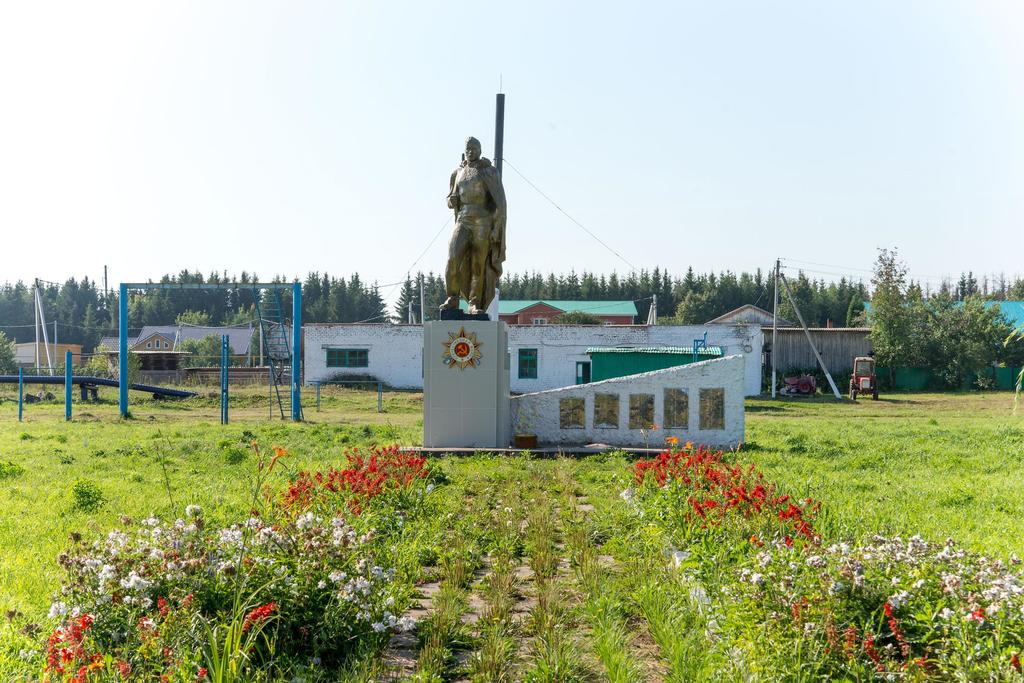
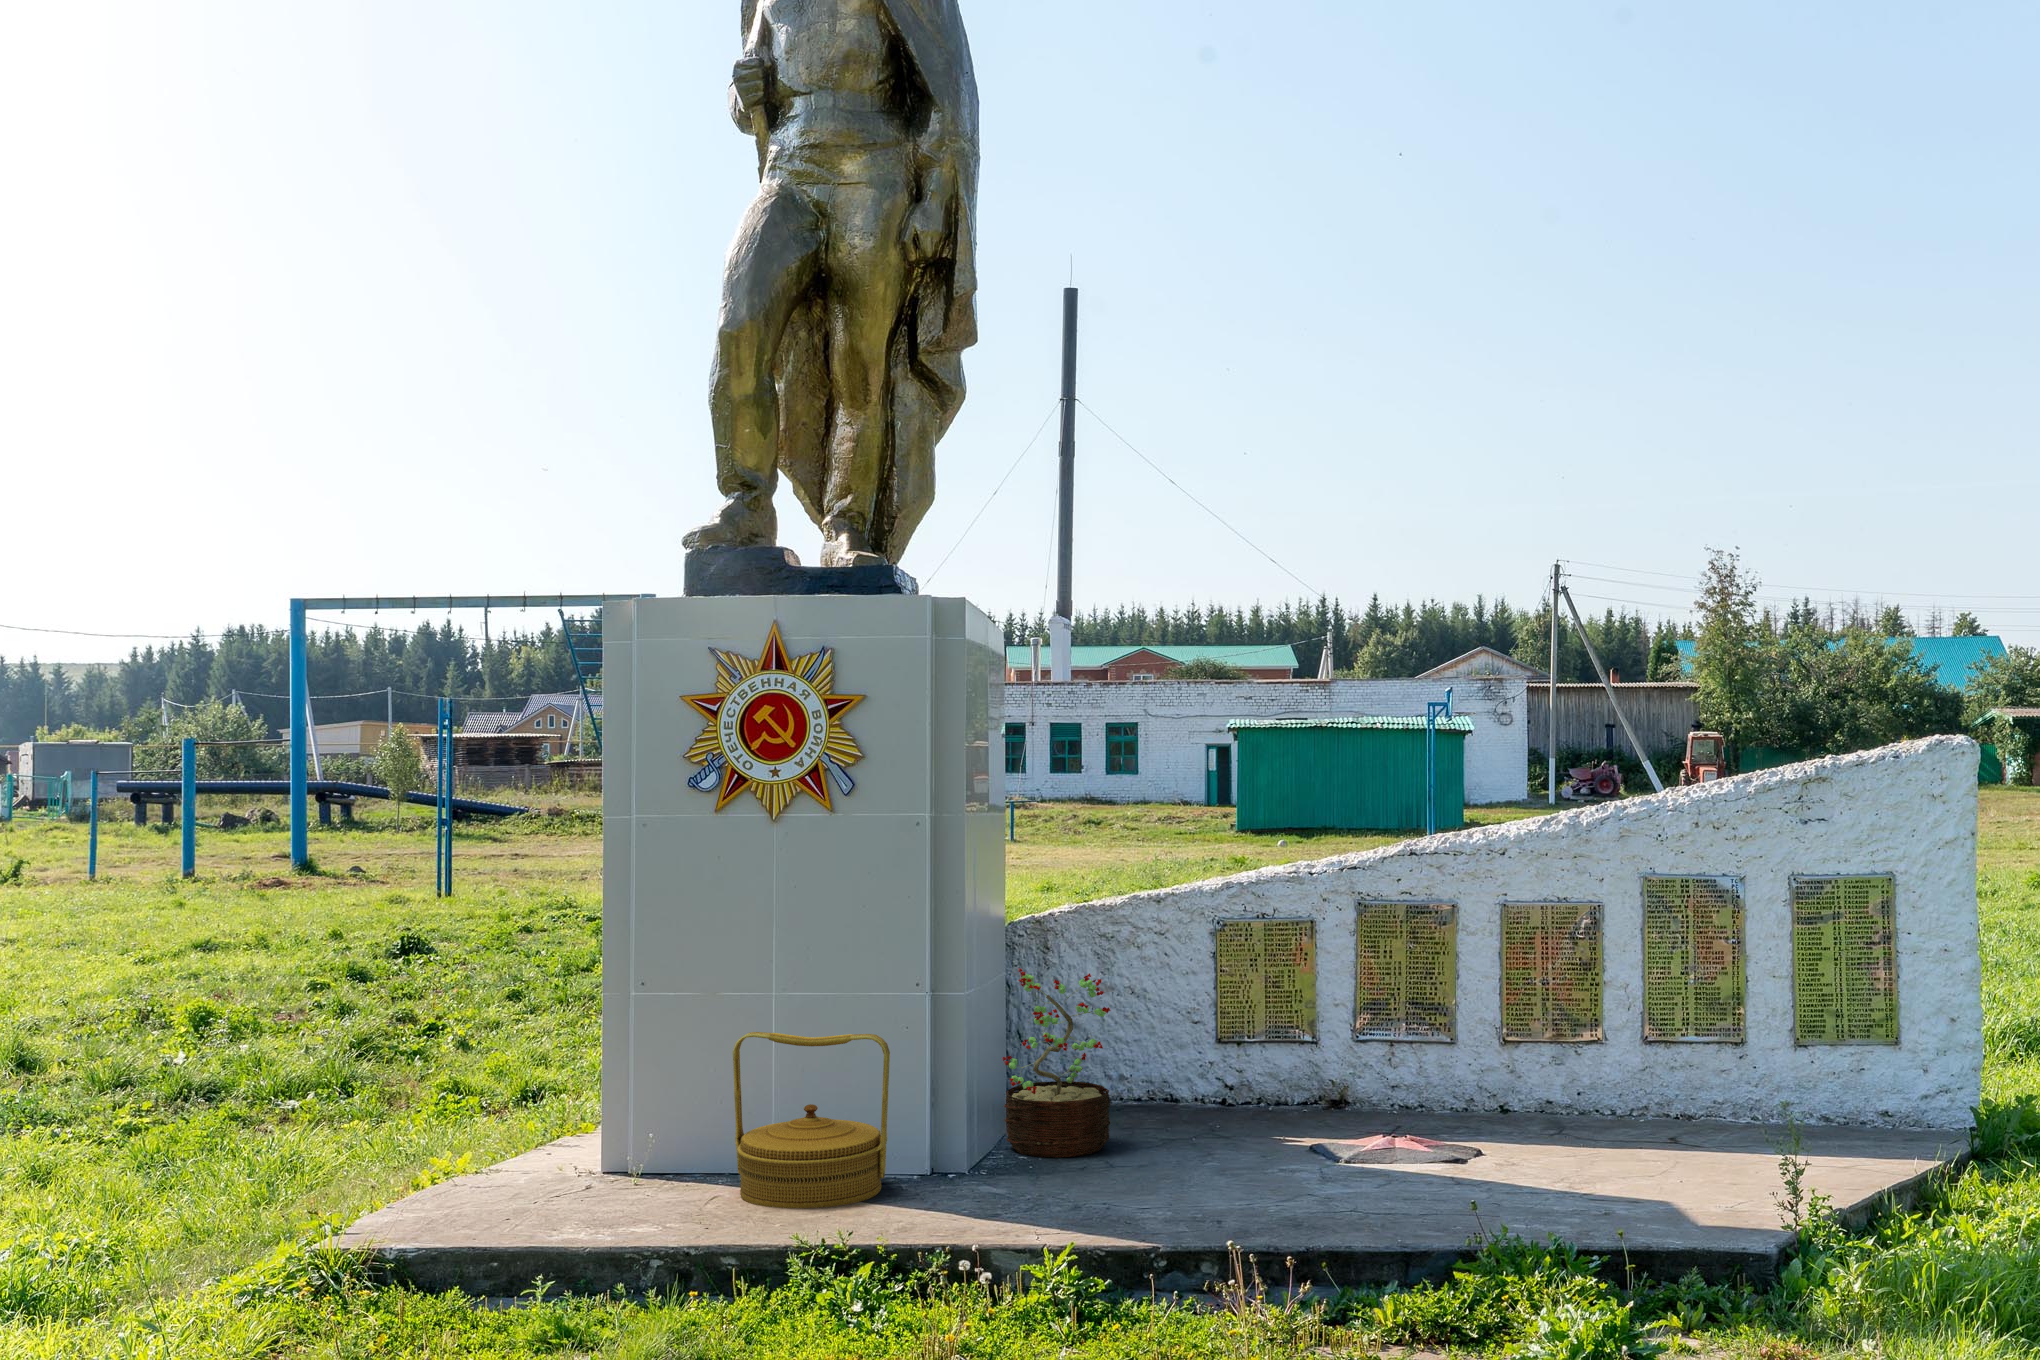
woven basket: none [457,418,491,453] -> present [733,1032,890,1208]

